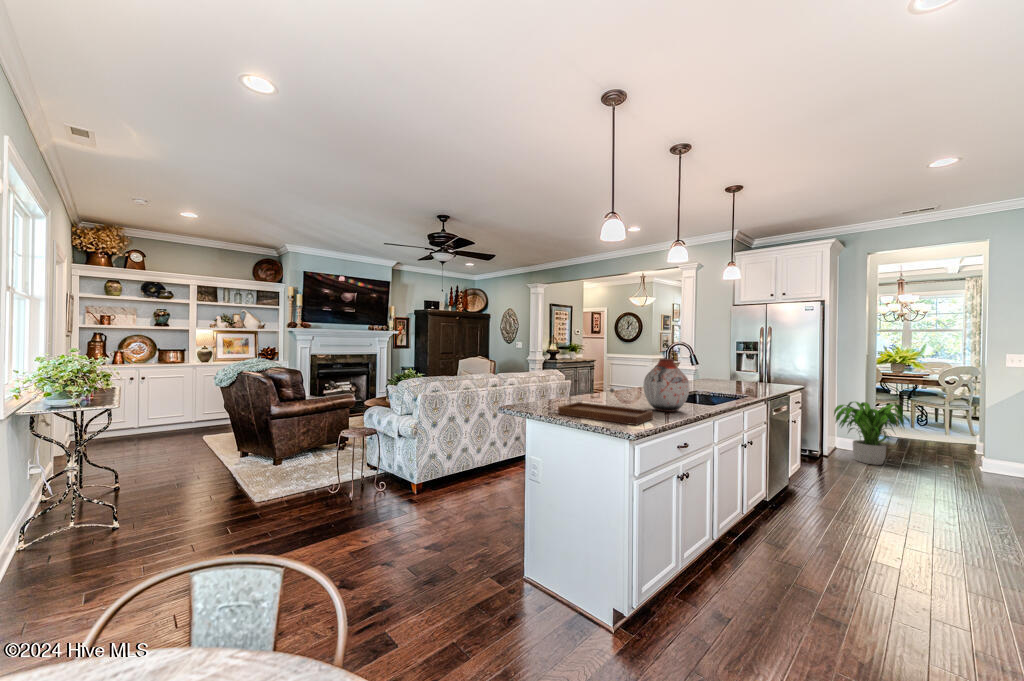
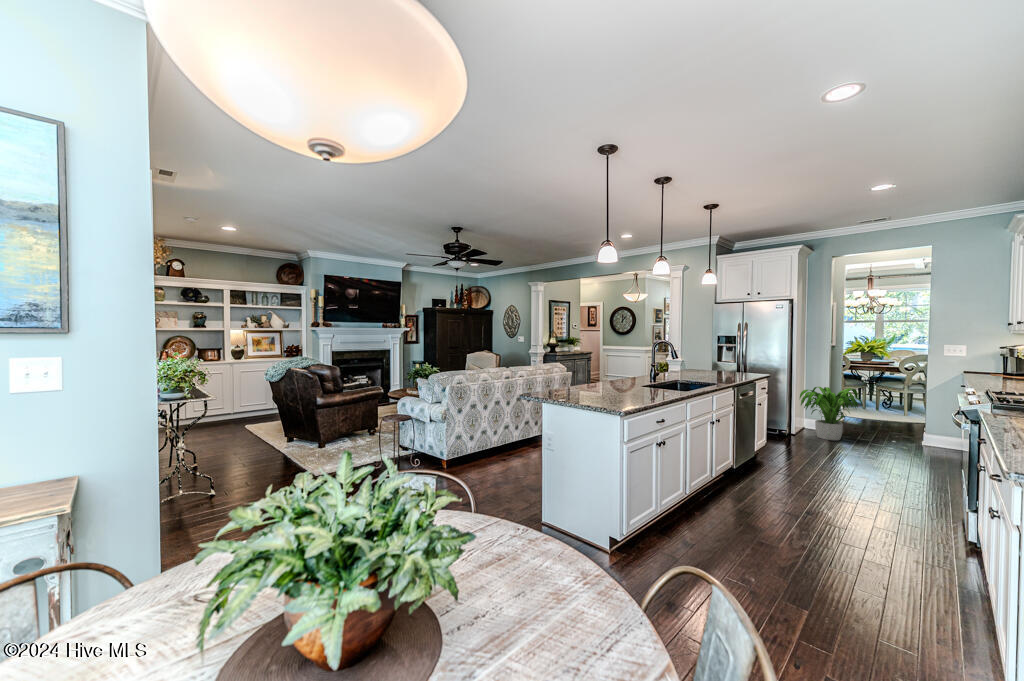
vase: present [643,358,689,412] -> none [632,355,667,396]
tray: present [558,388,653,425] -> none [567,378,639,405]

